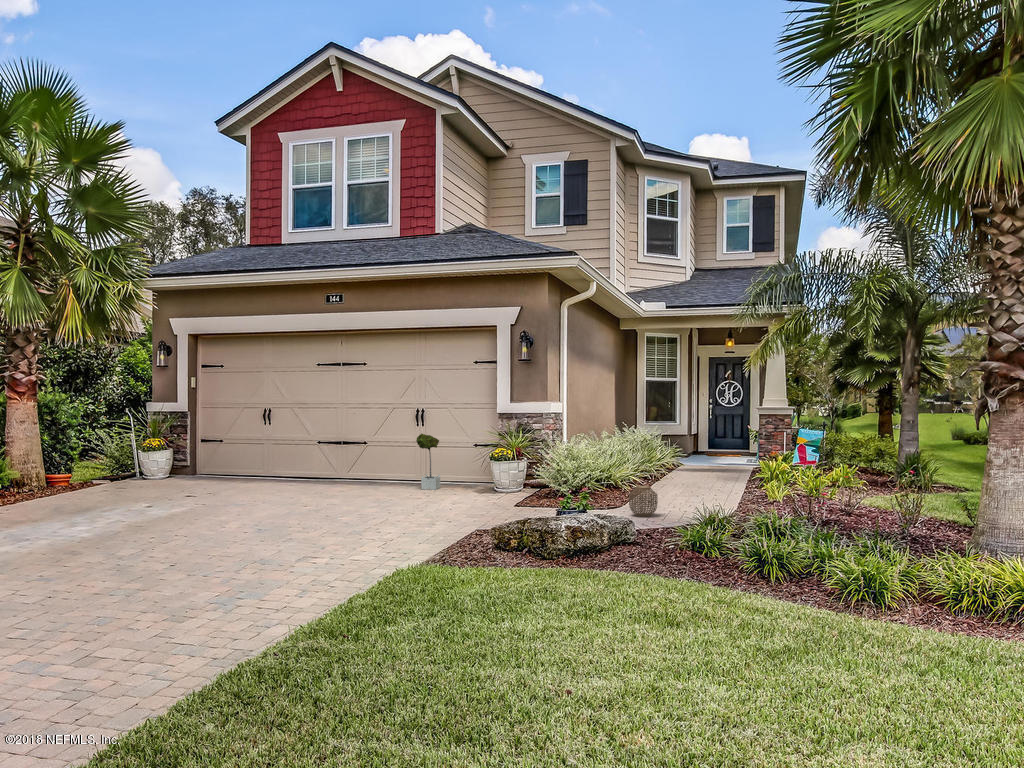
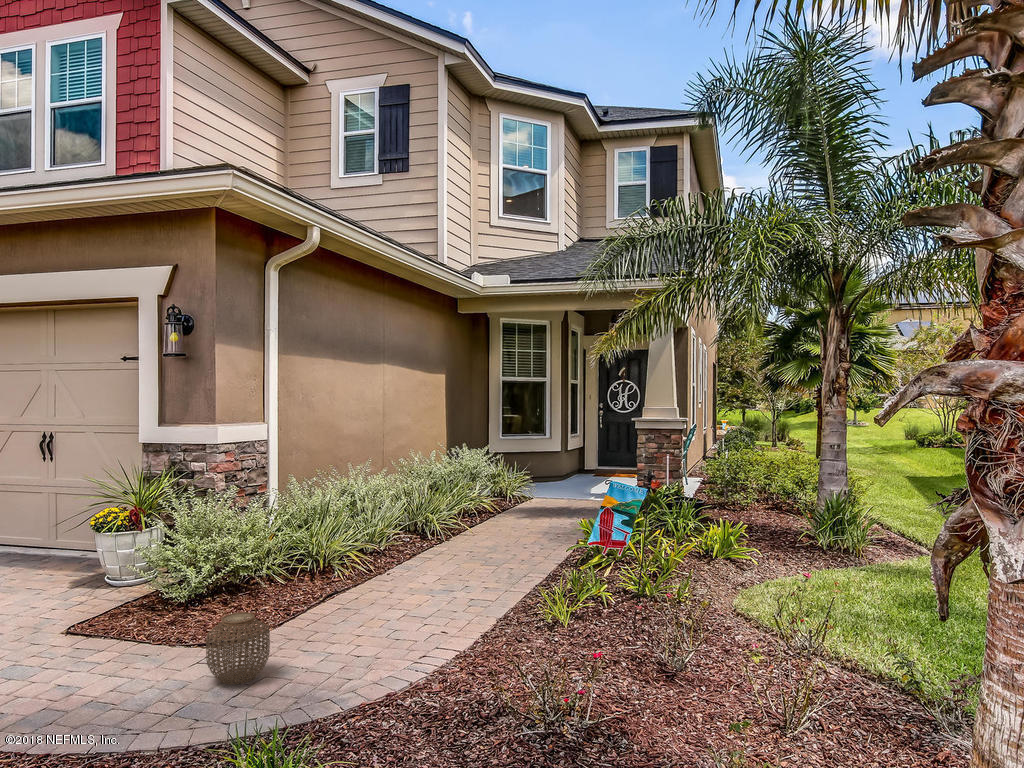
potted tree: present [416,433,440,490] -> none [26,475,73,568]

